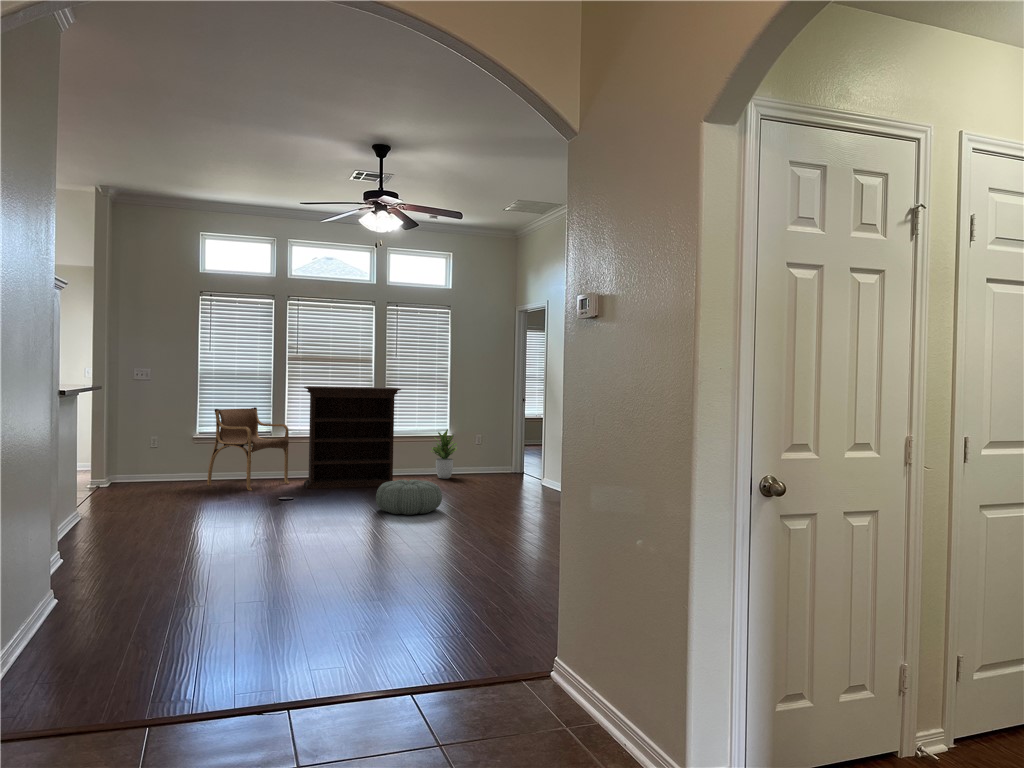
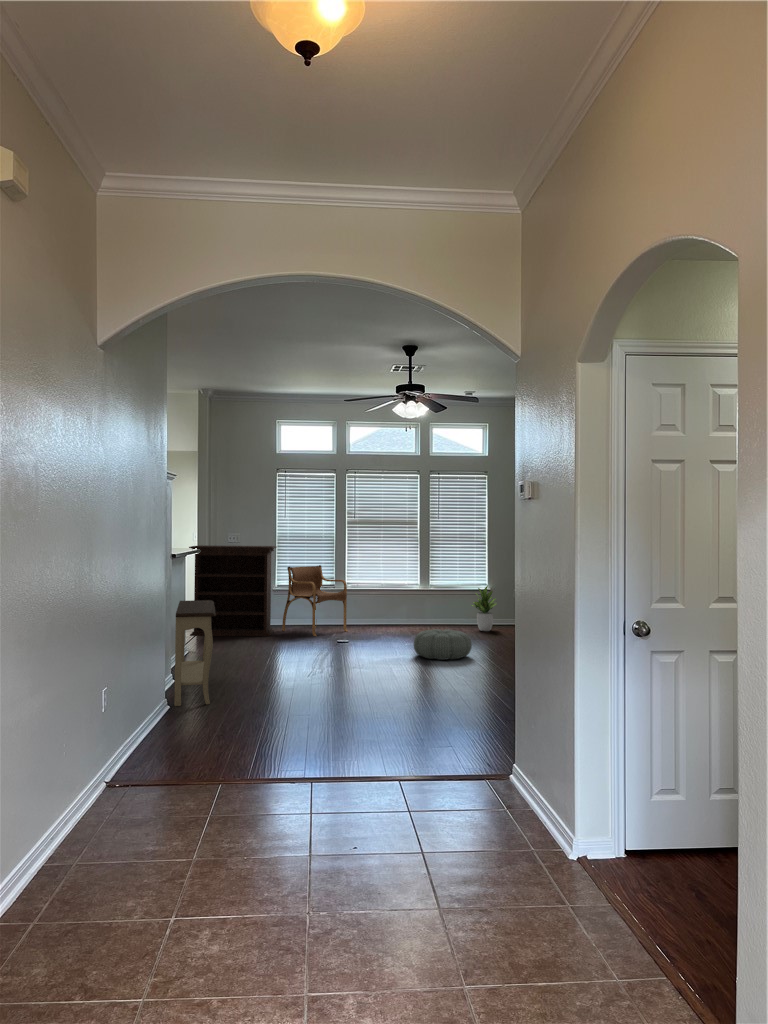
bookshelf: present [304,386,401,489] -> present [189,545,276,636]
console table: none [57,452,123,603] -> present [174,600,216,706]

